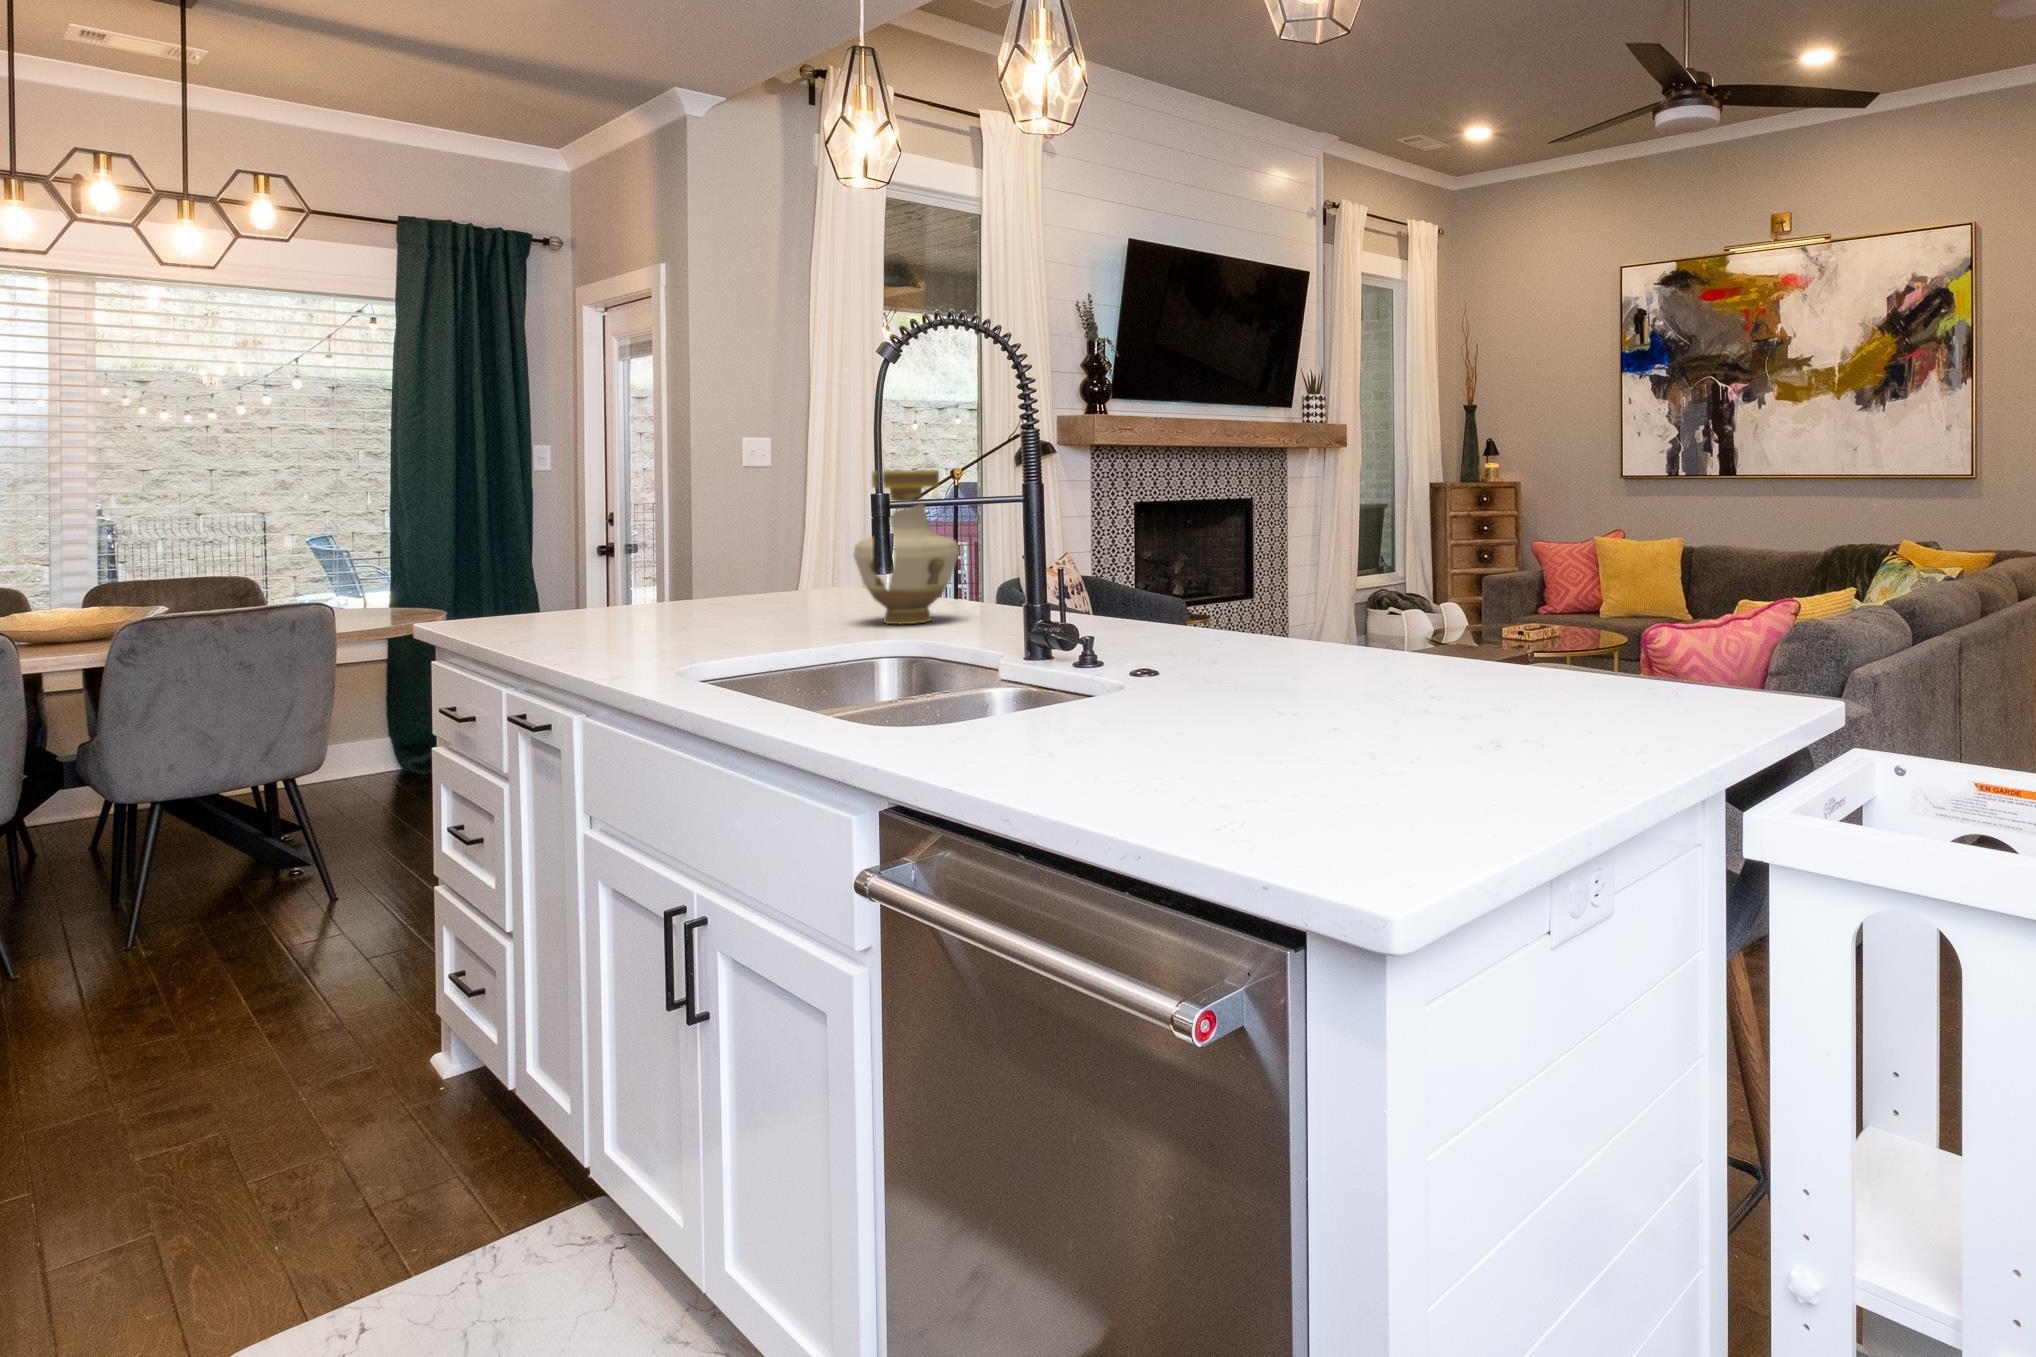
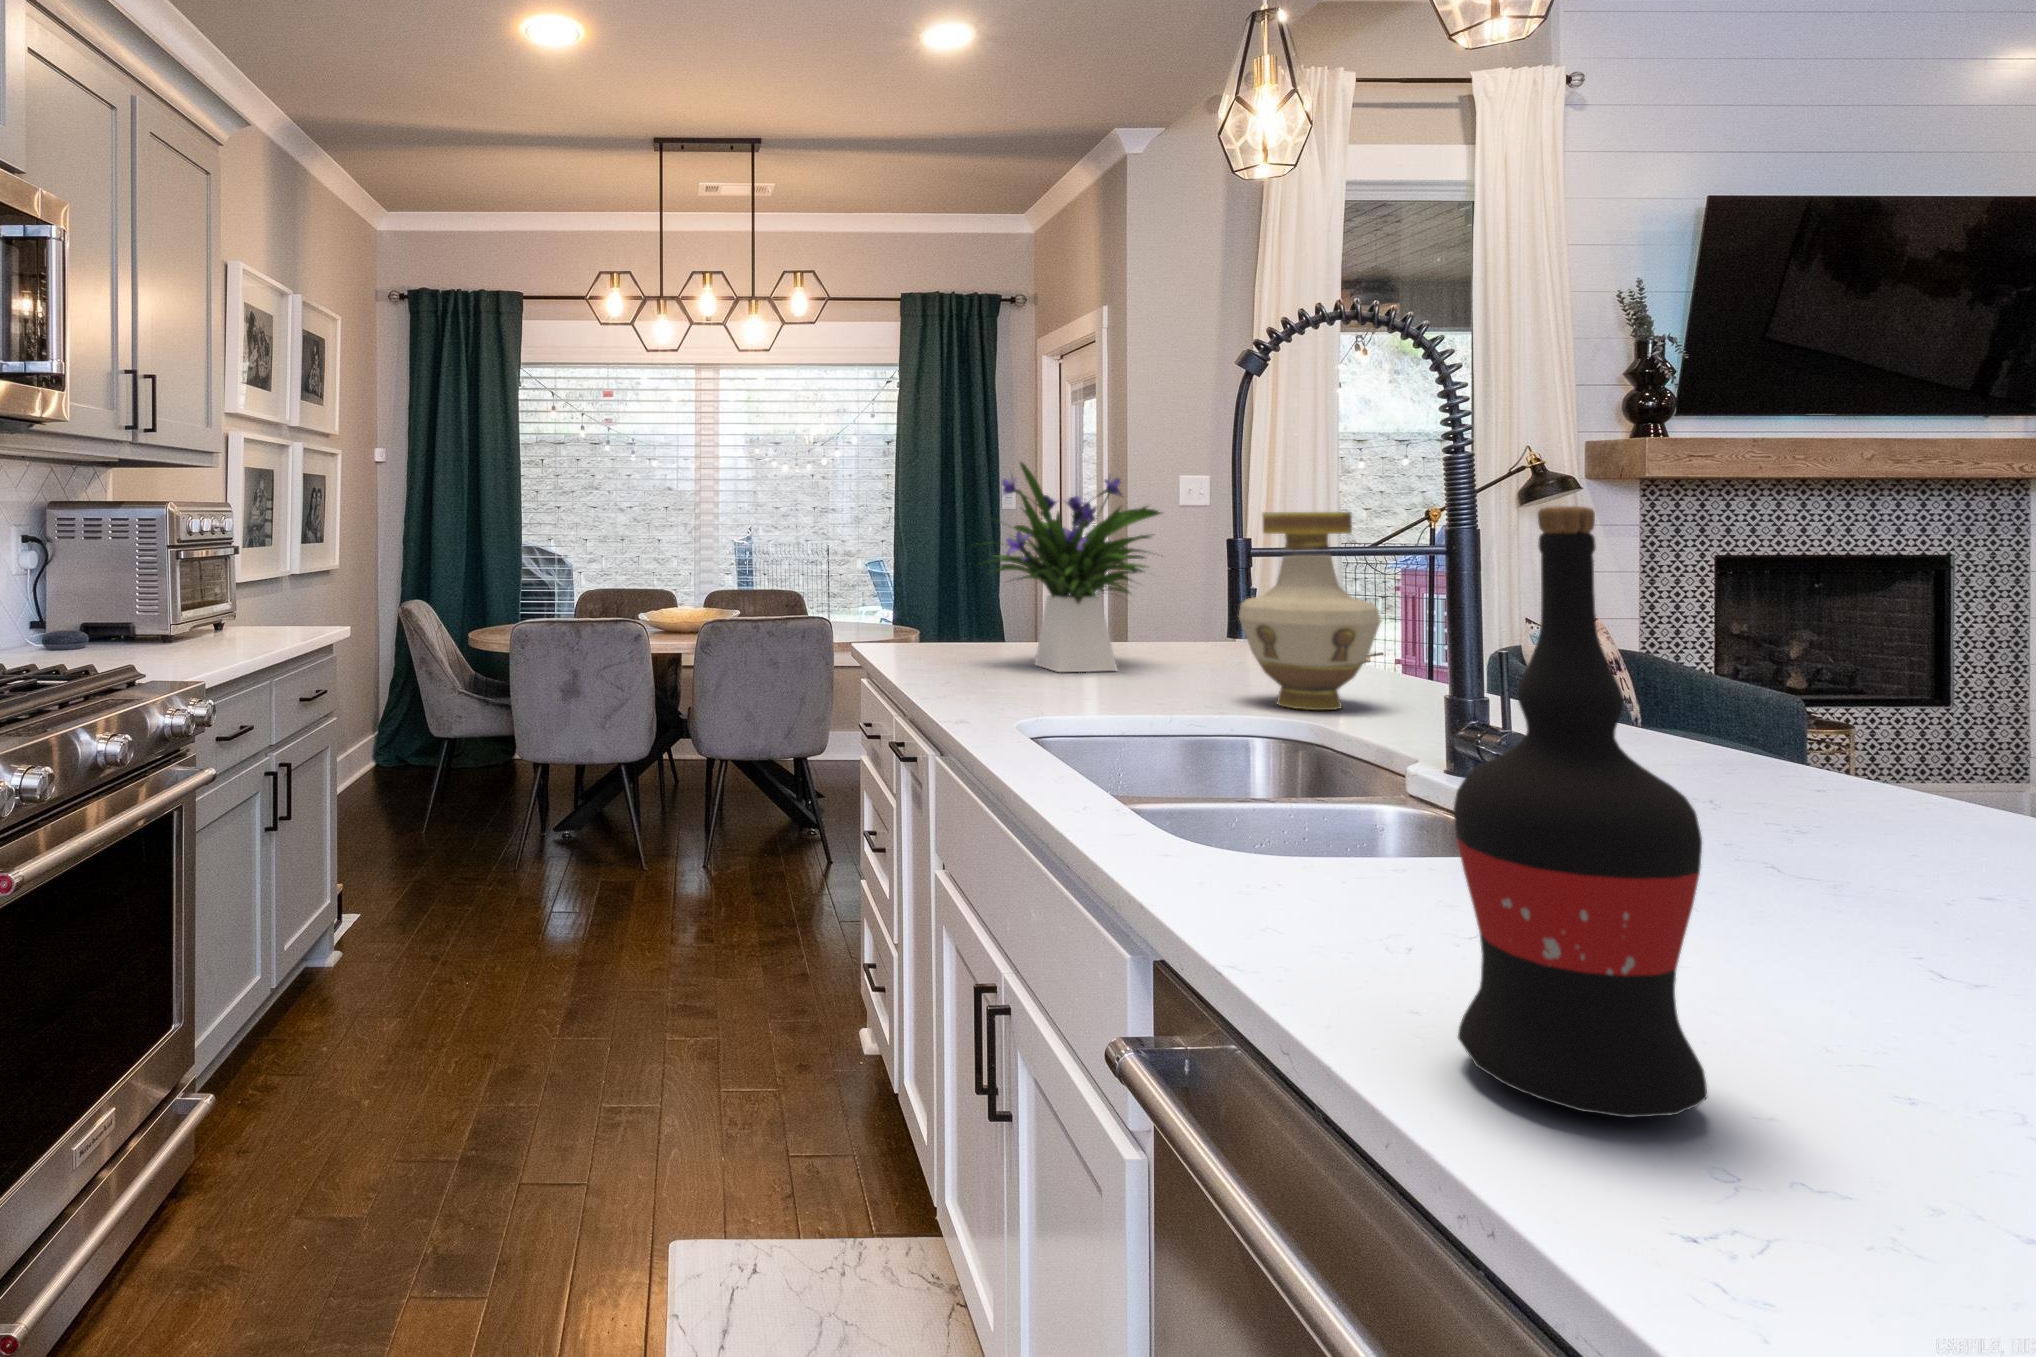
flower arrangement: none [581,422,781,618] -> present [988,462,1161,672]
wine bottle: none [1085,468,1191,769] -> present [1454,506,1707,1117]

